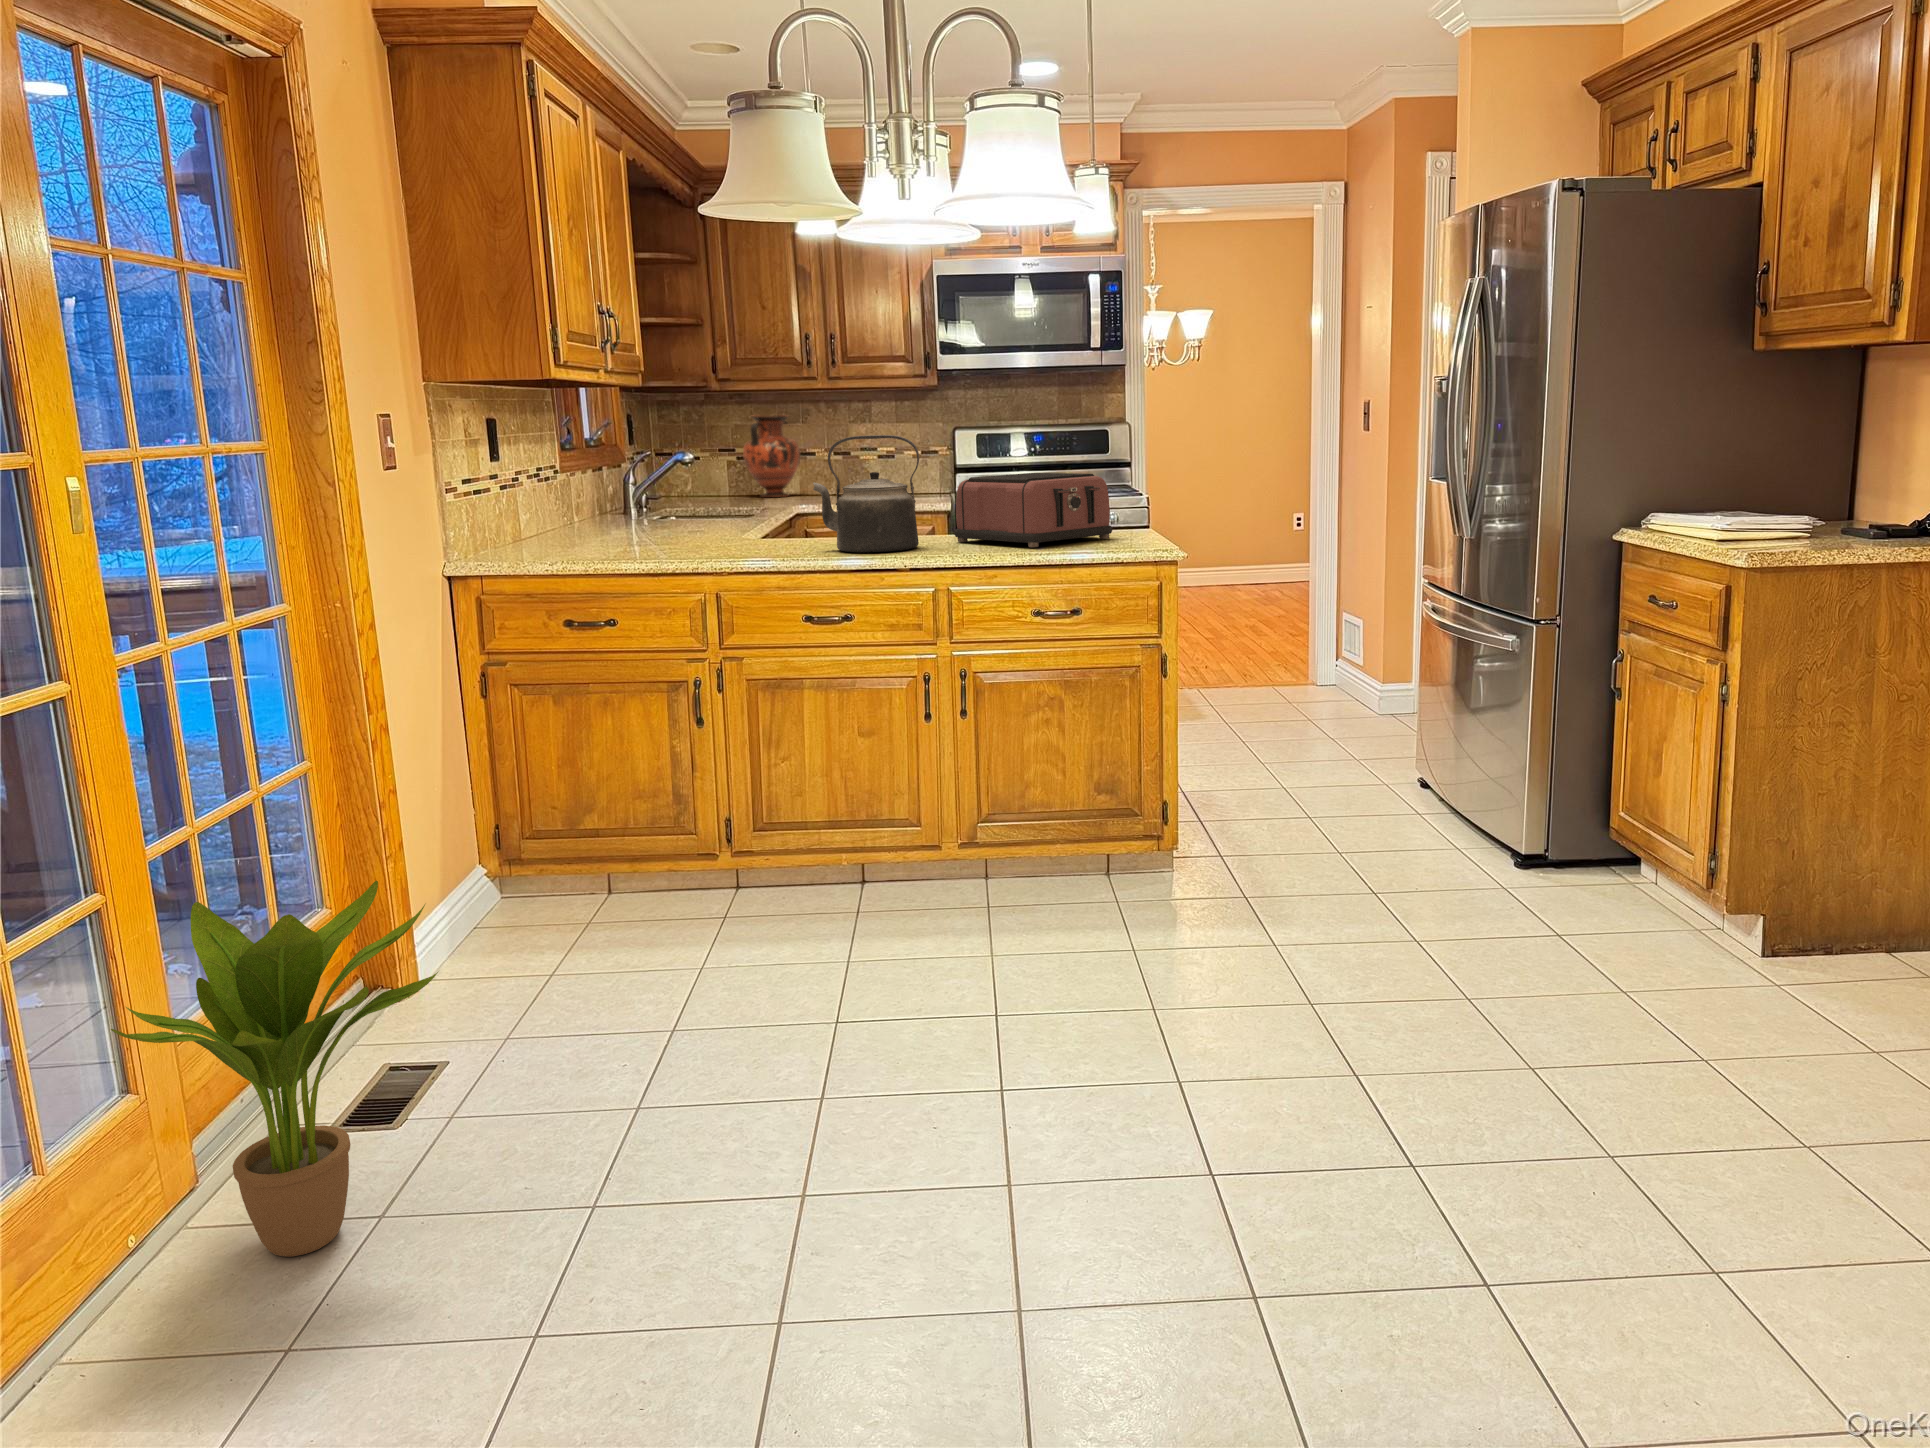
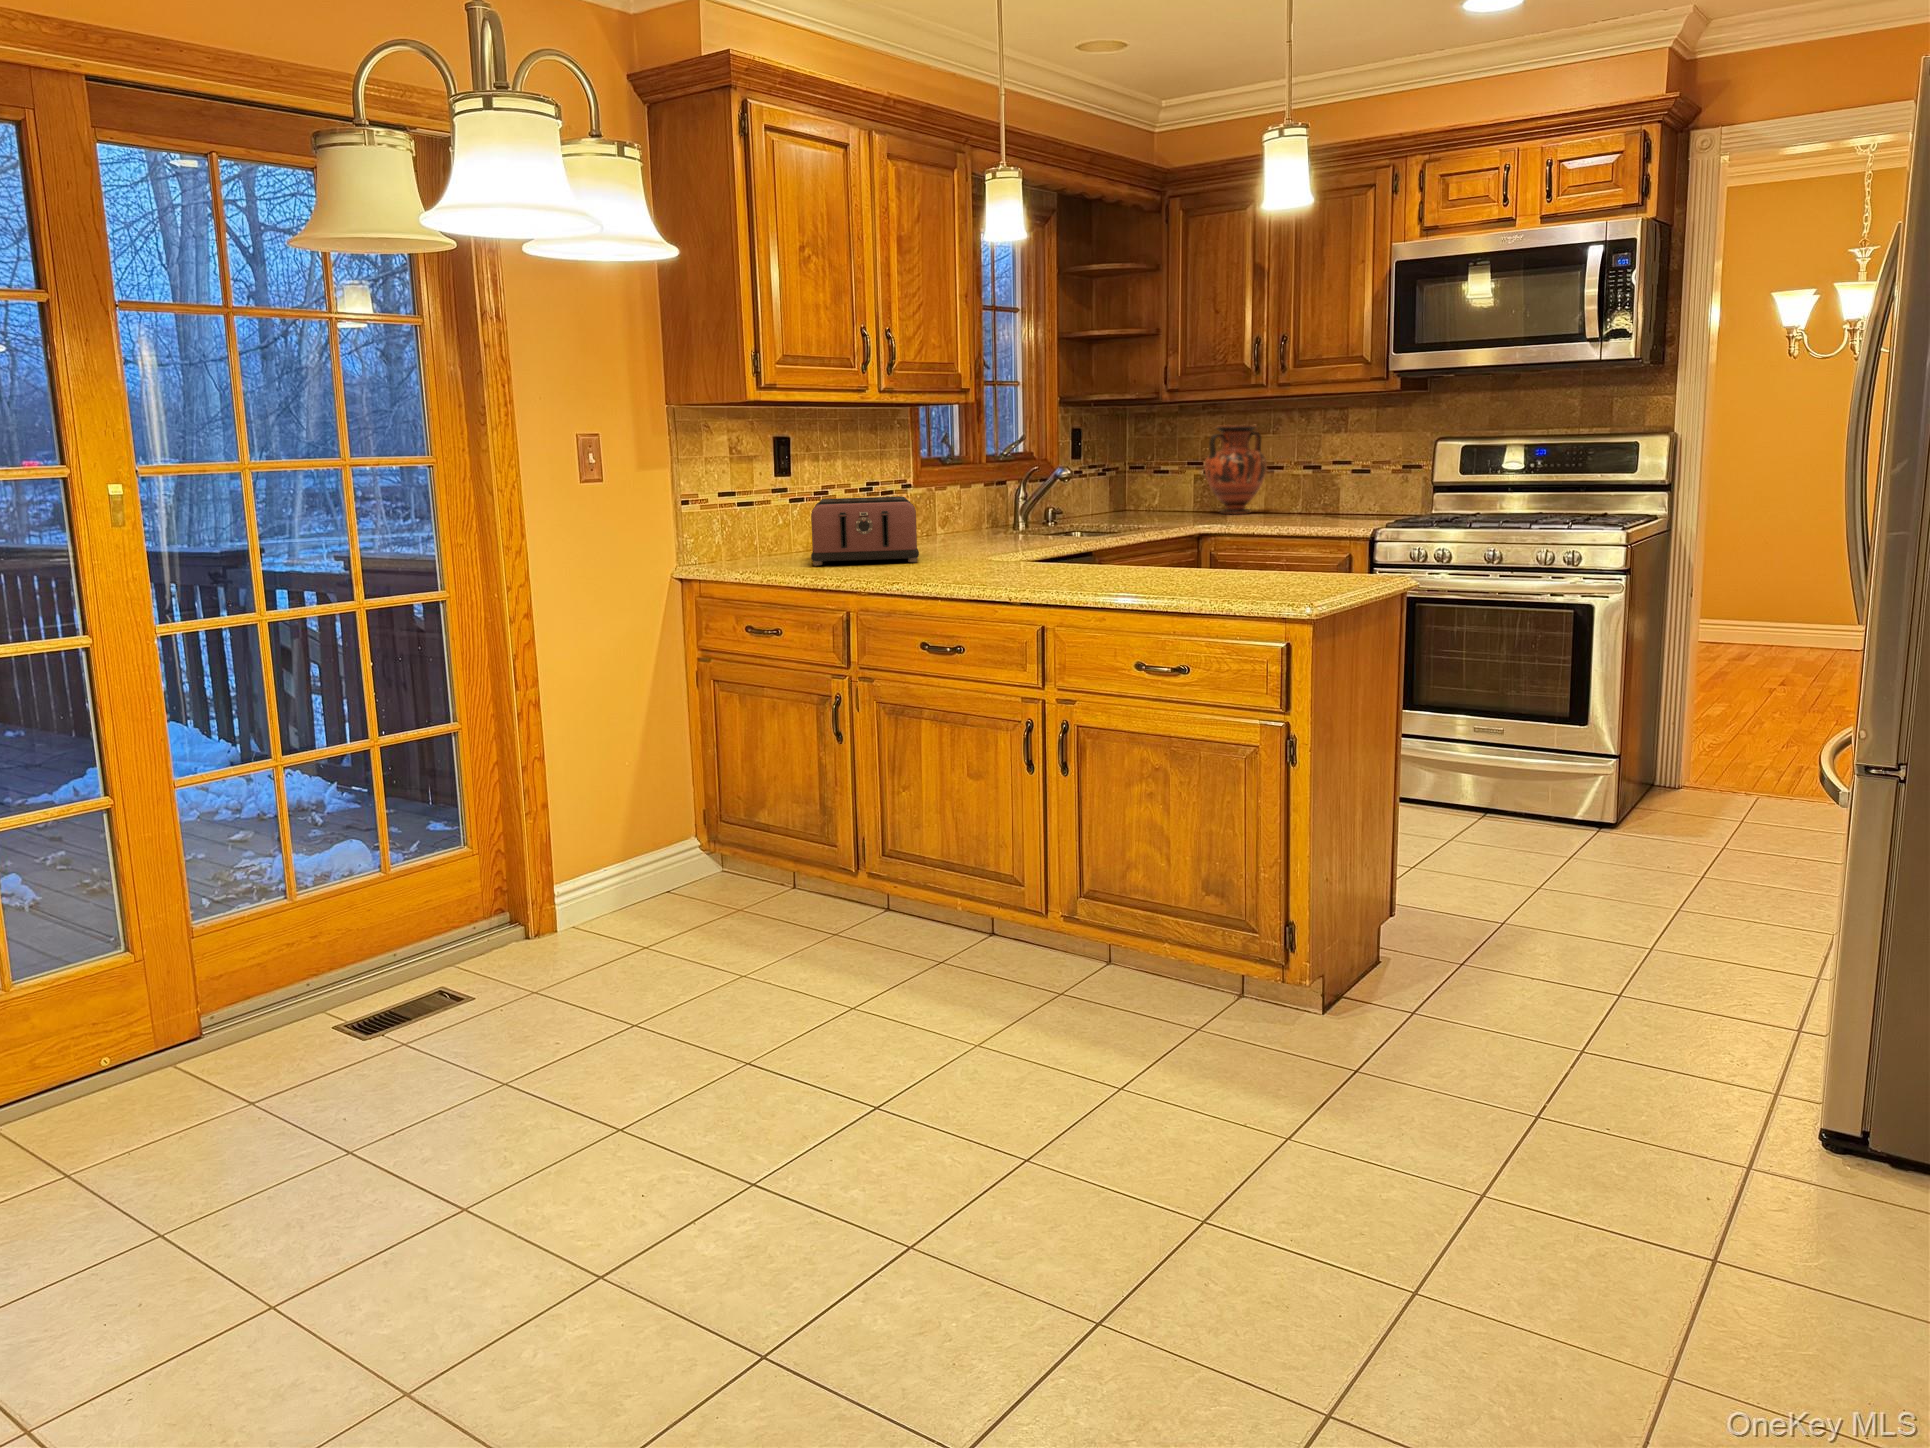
kettle: present [813,435,919,552] -> none [975,455,1075,583]
toaster: present [954,473,1112,547] -> present [811,496,919,566]
potted plant: present [111,881,438,1257] -> none [30,813,290,1101]

